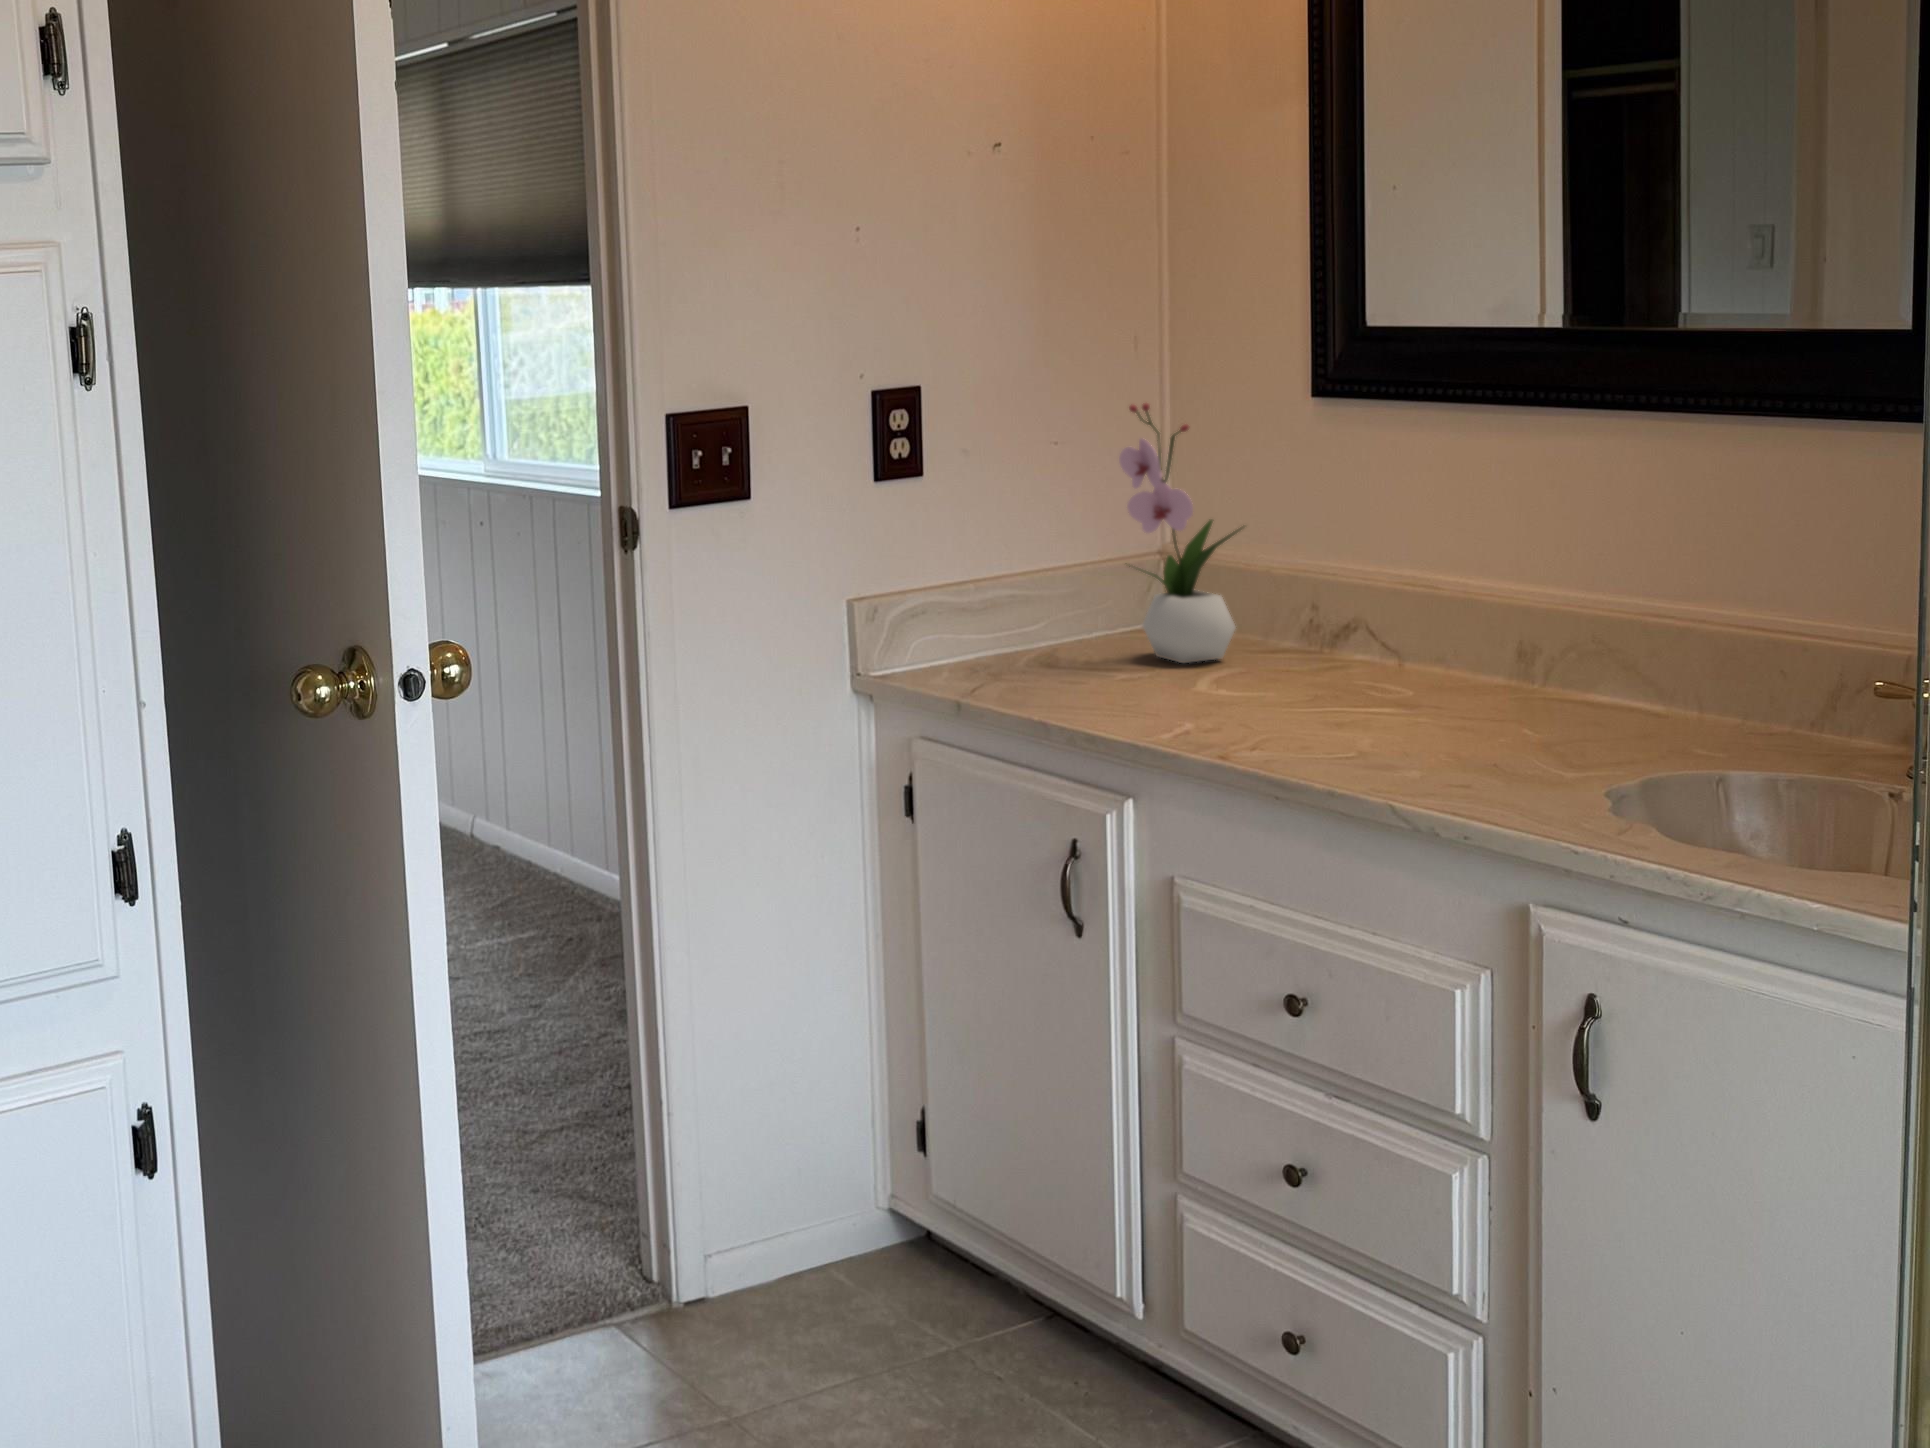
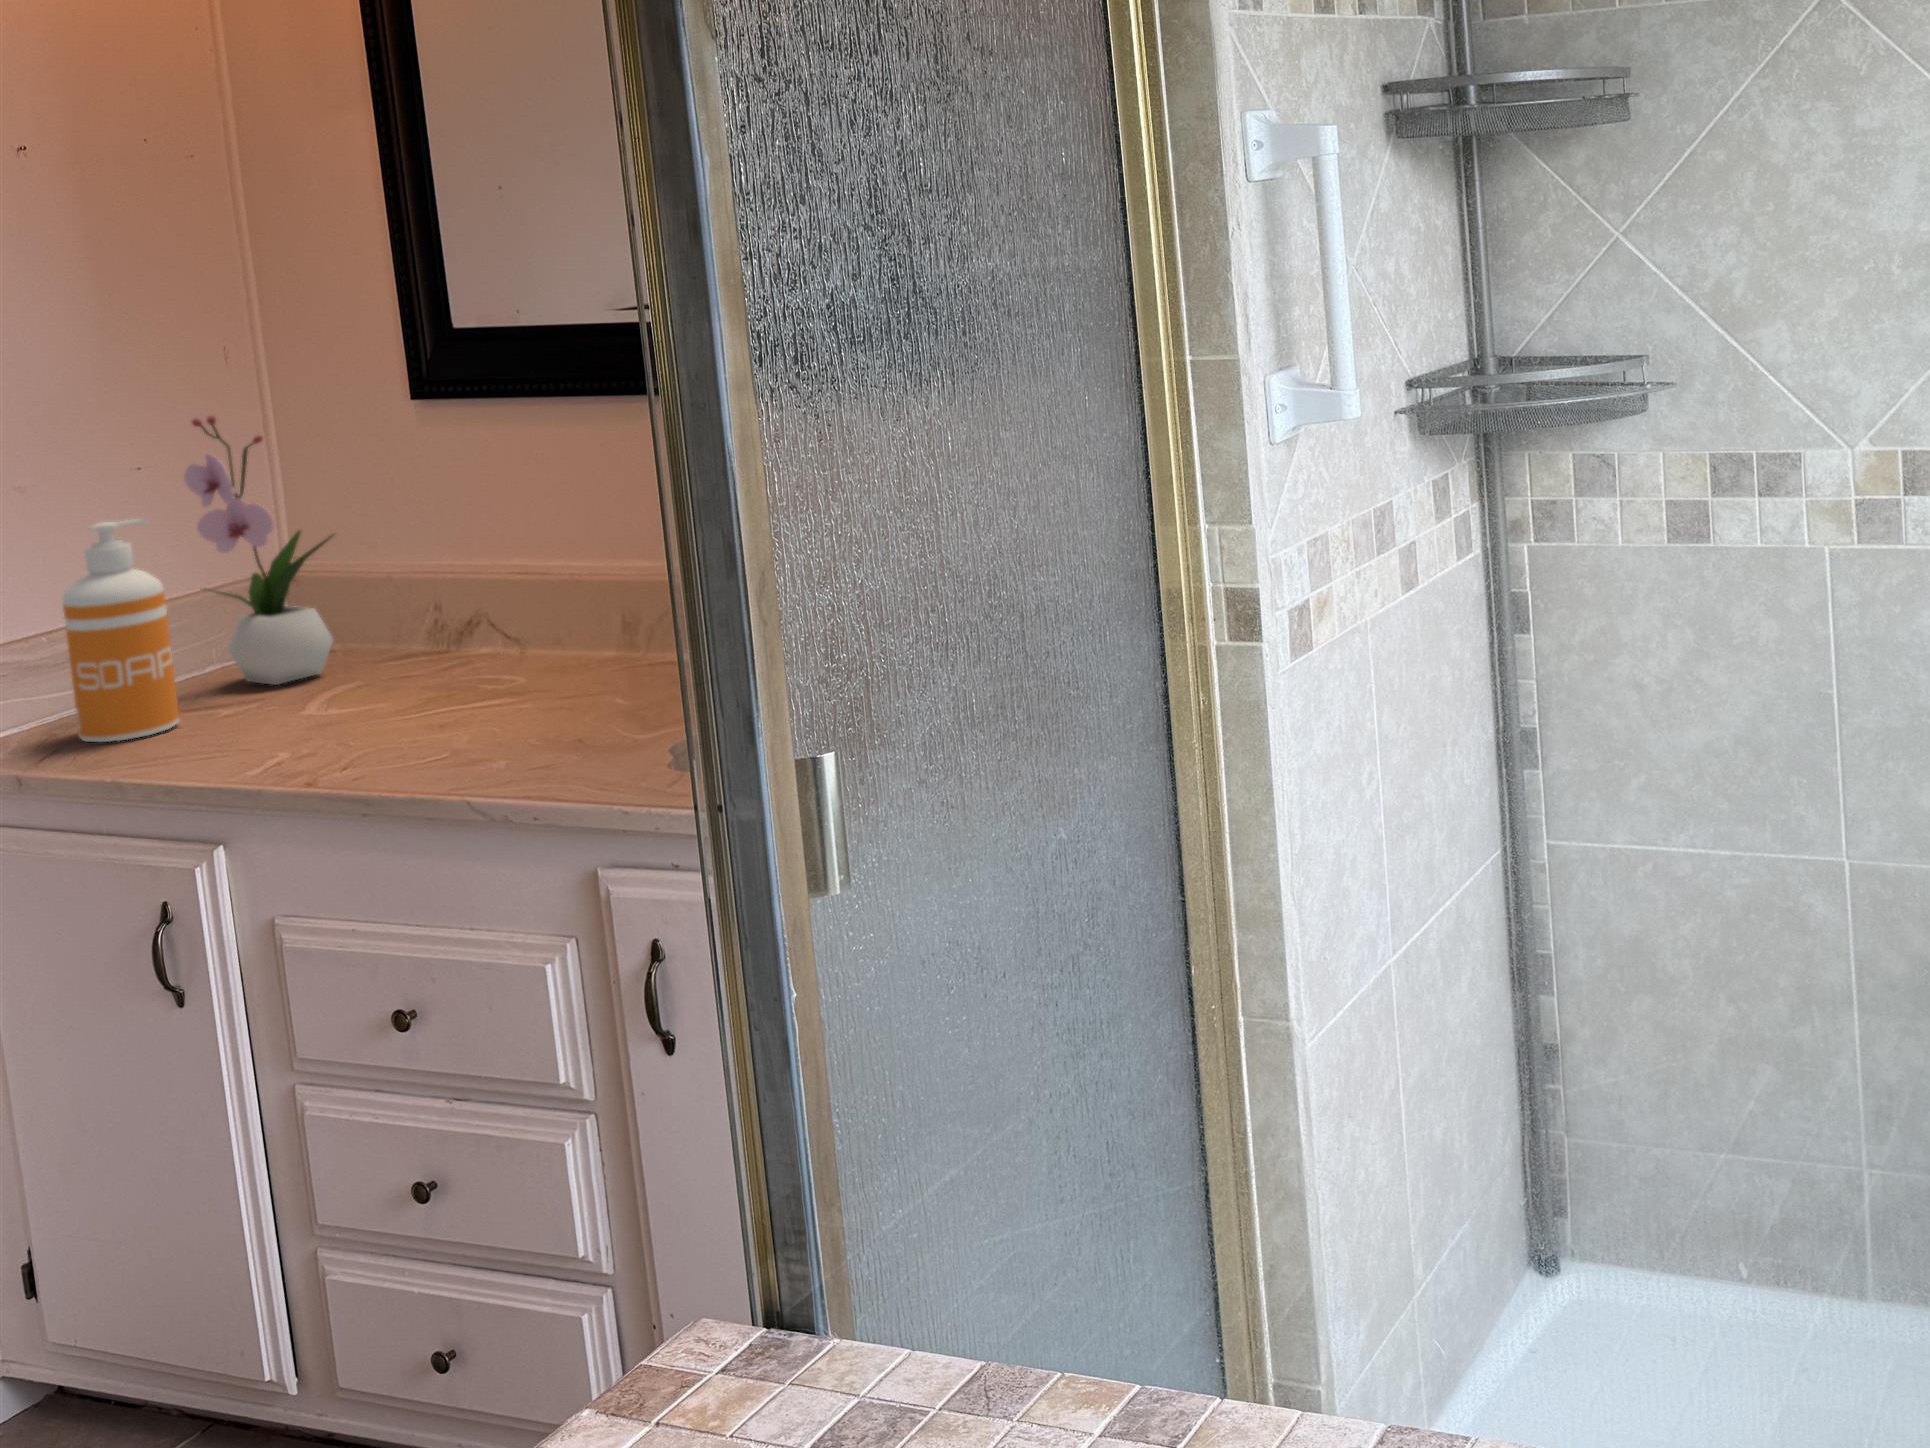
soap dispenser: none [1021,493,1105,692] -> present [63,519,180,742]

